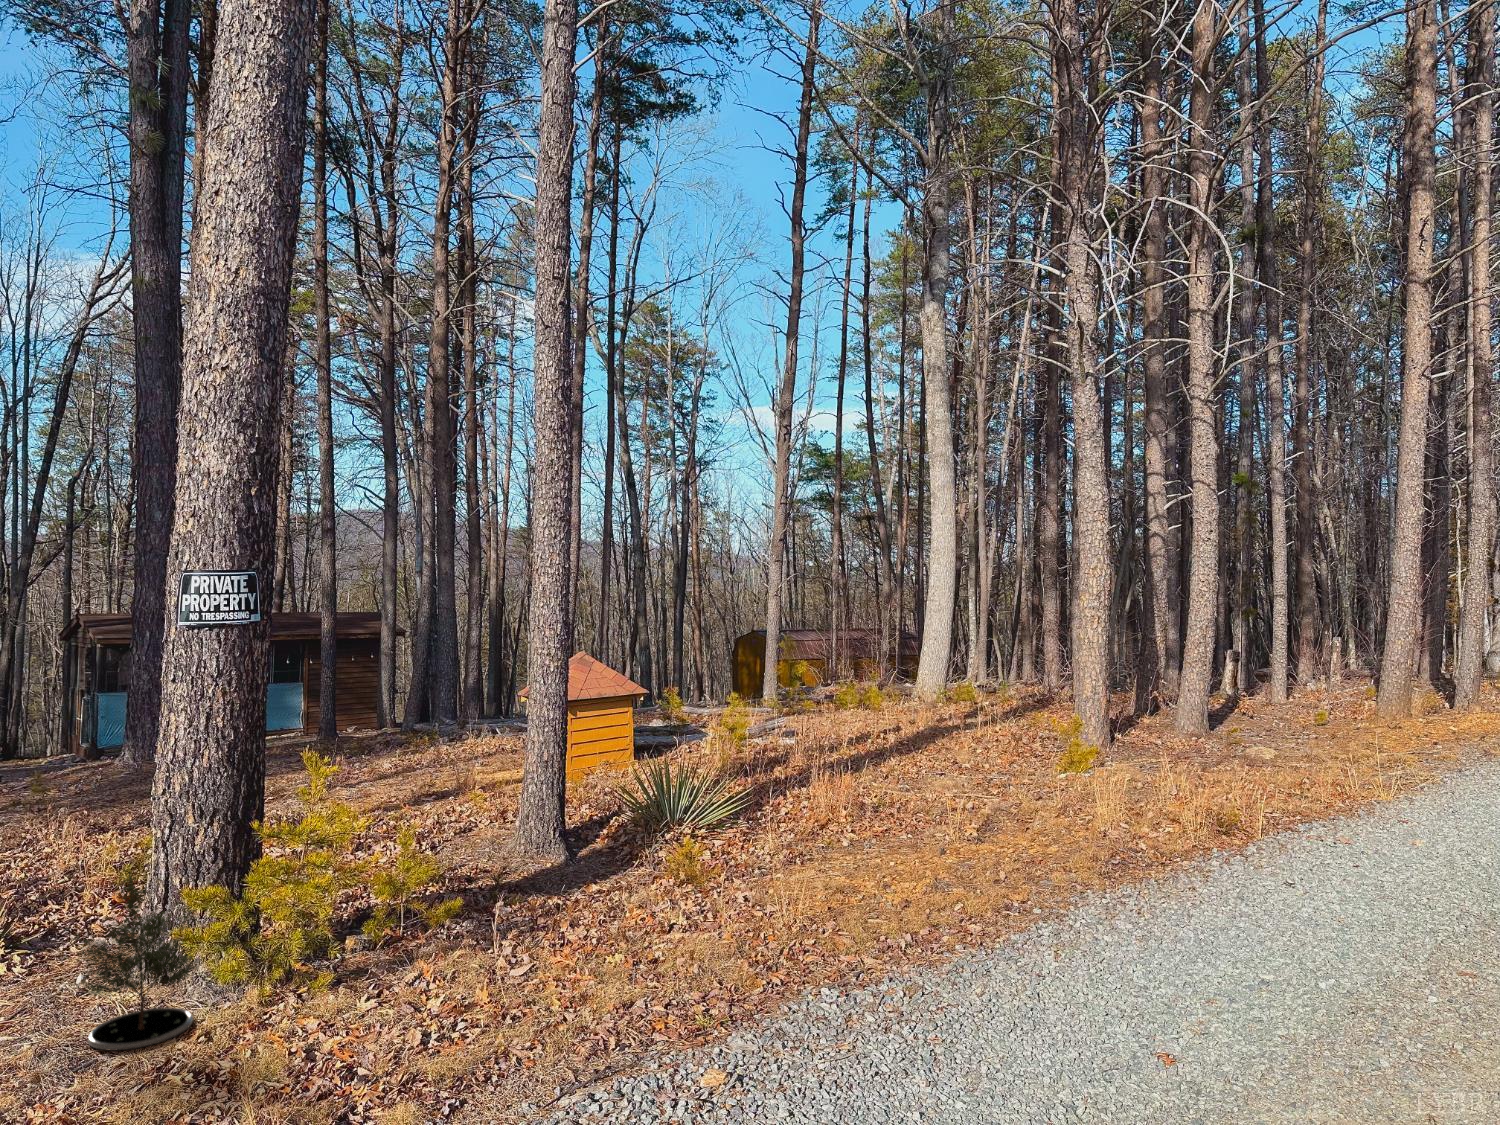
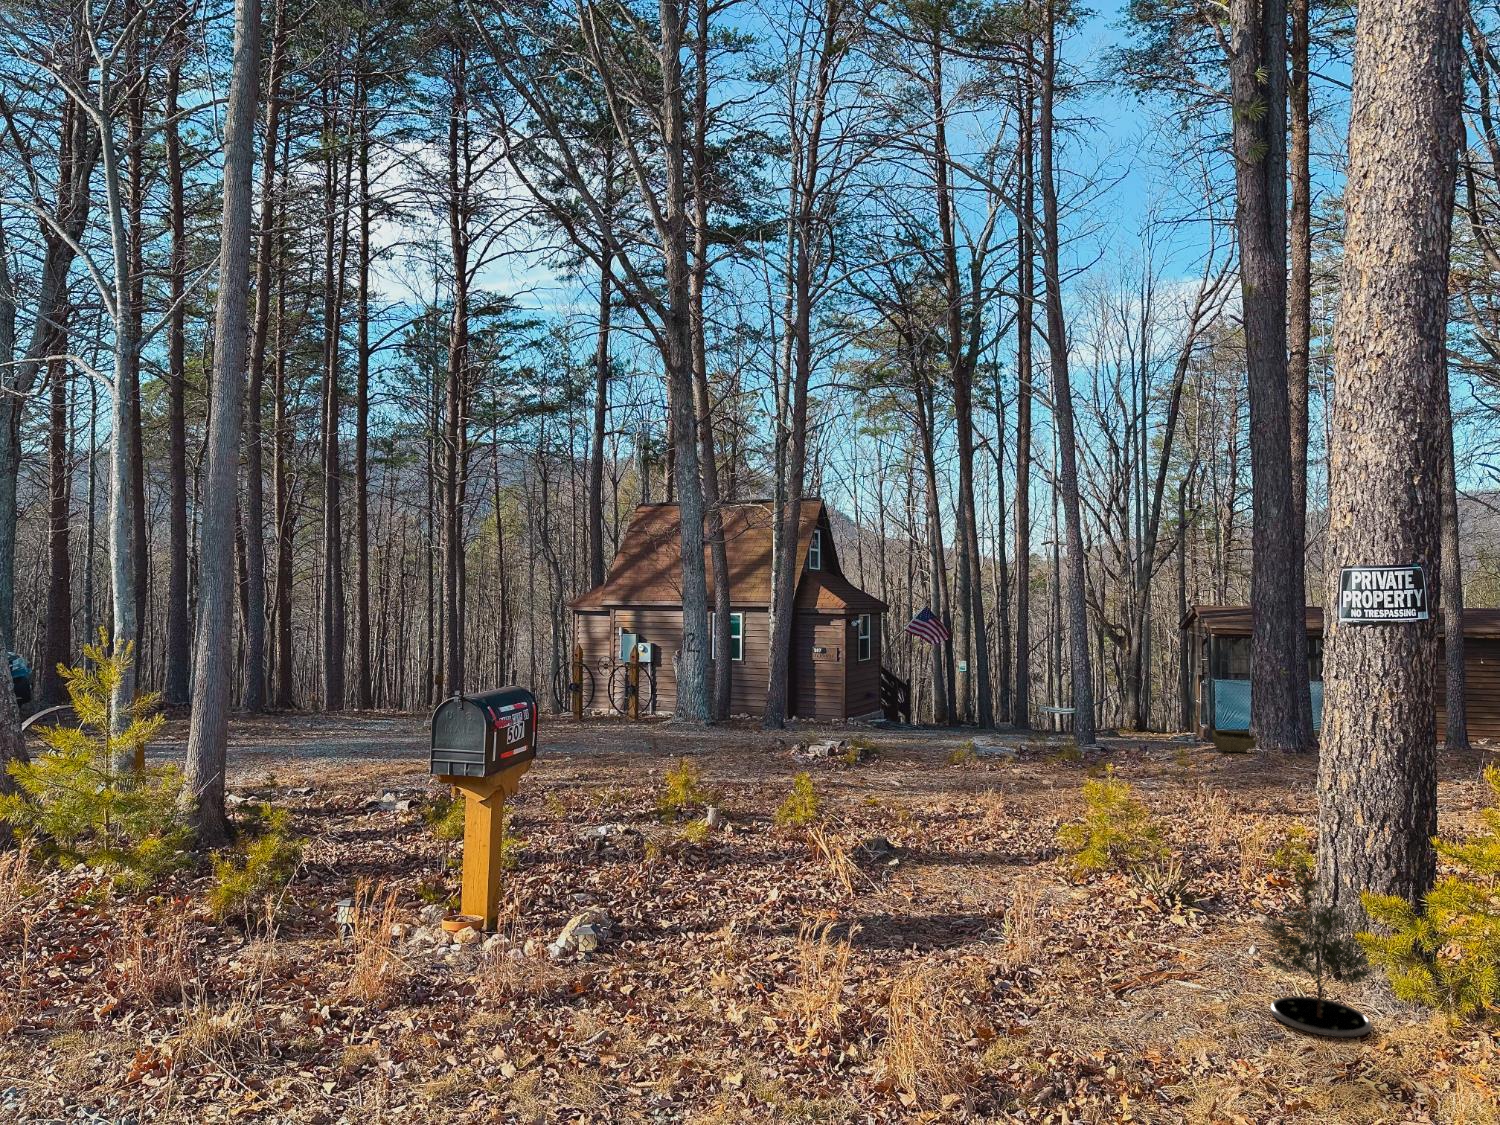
woven basket: none [82,744,134,768] -> present [1212,730,1258,753]

